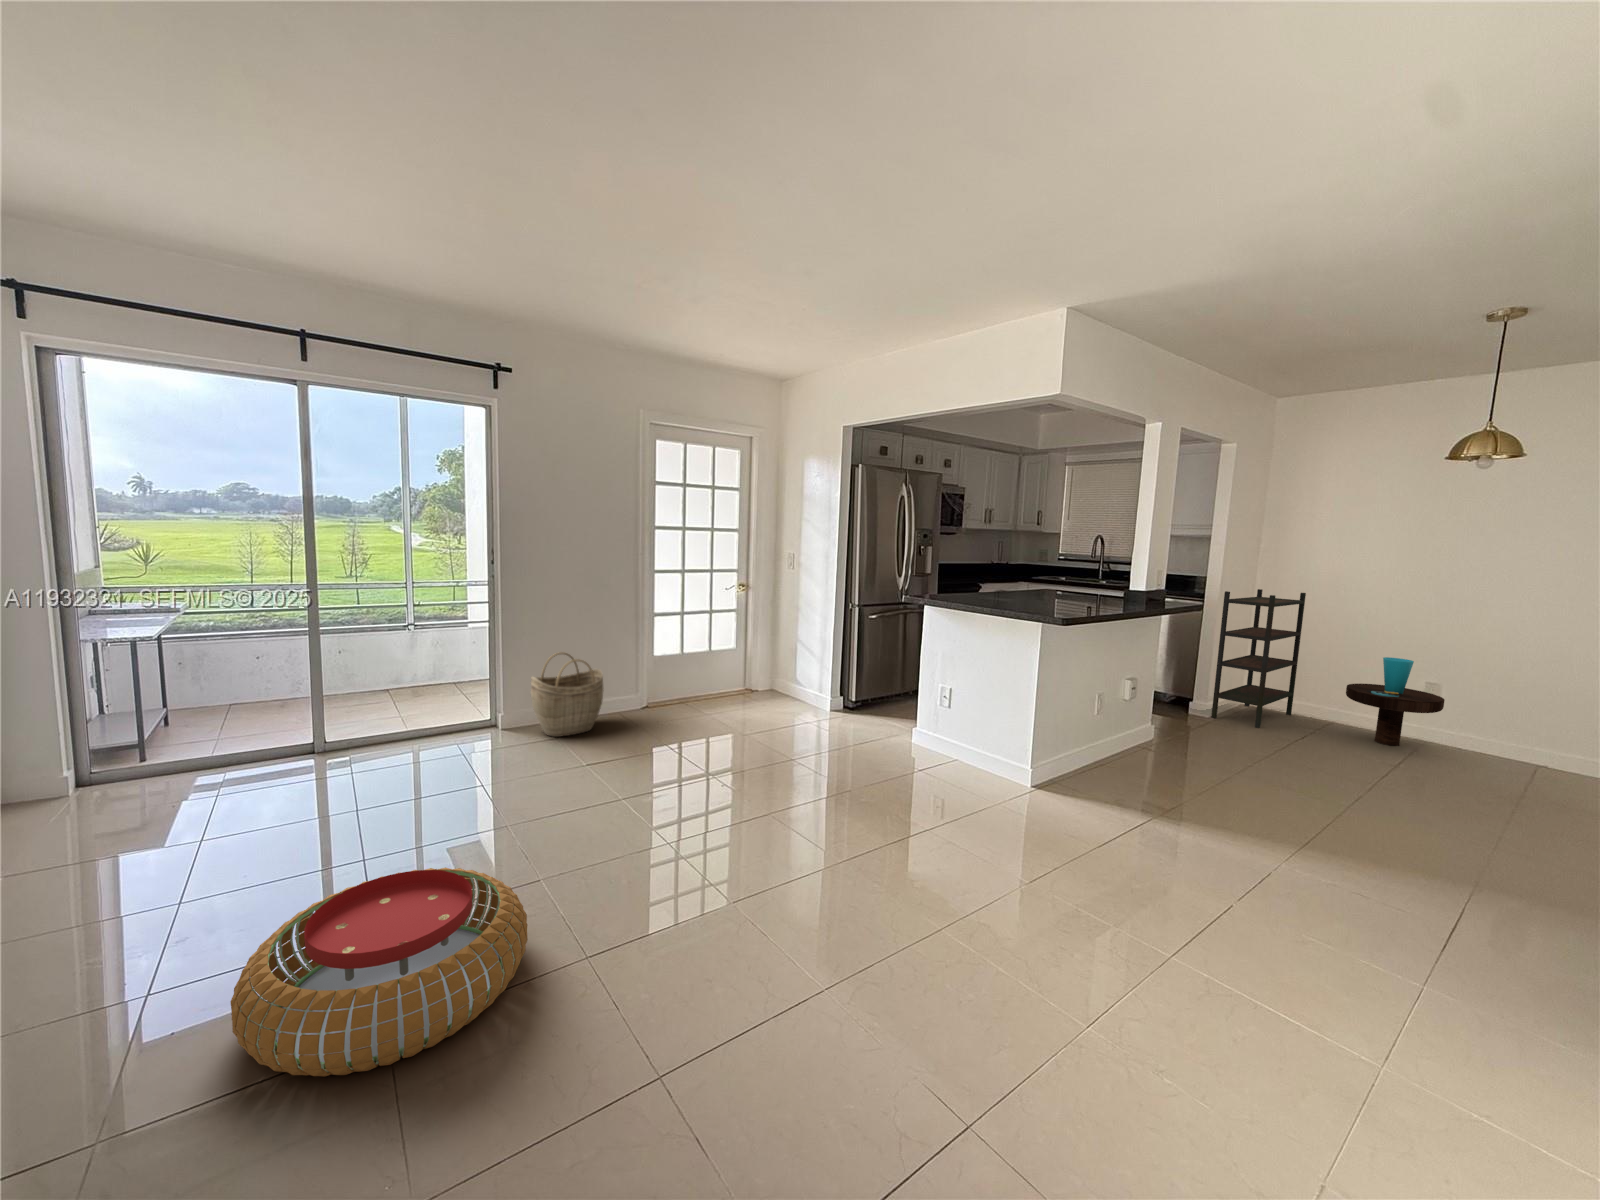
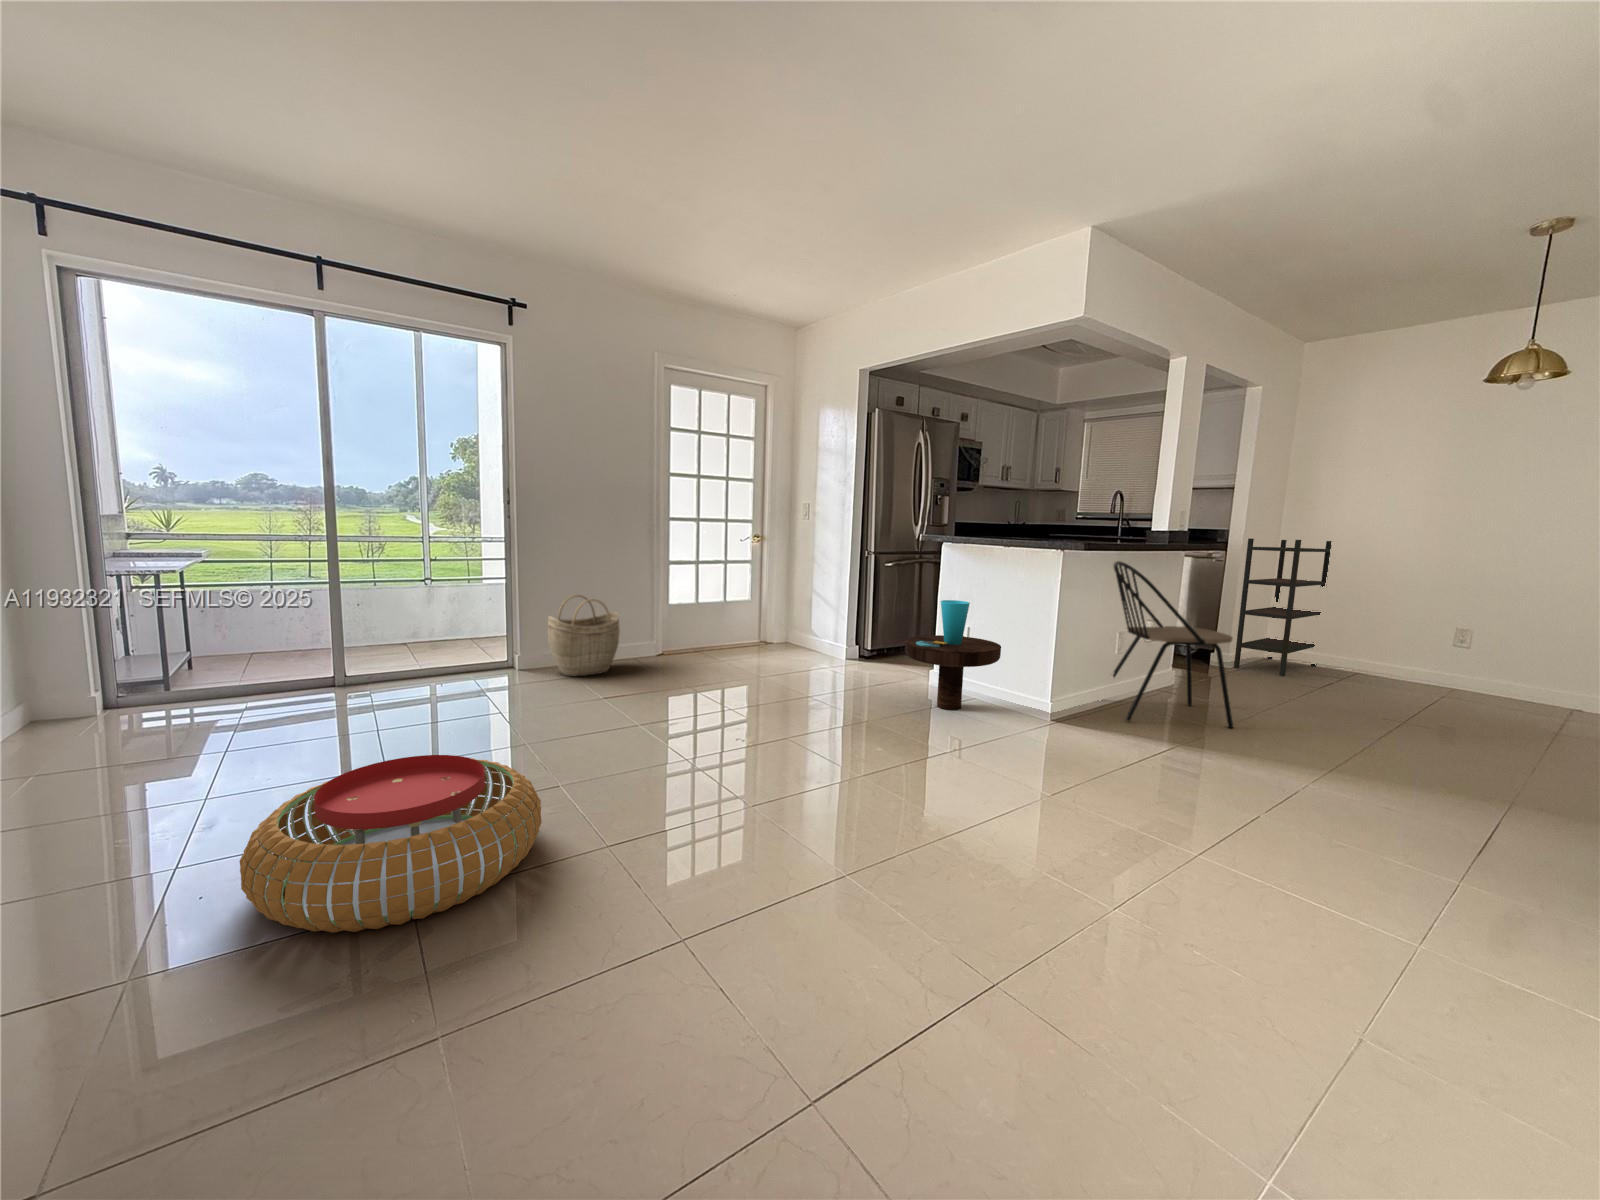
dining chair: none [1076,630,1207,797] -> present [1113,561,1233,728]
side table: present [1346,657,1445,746] -> present [905,600,1001,710]

